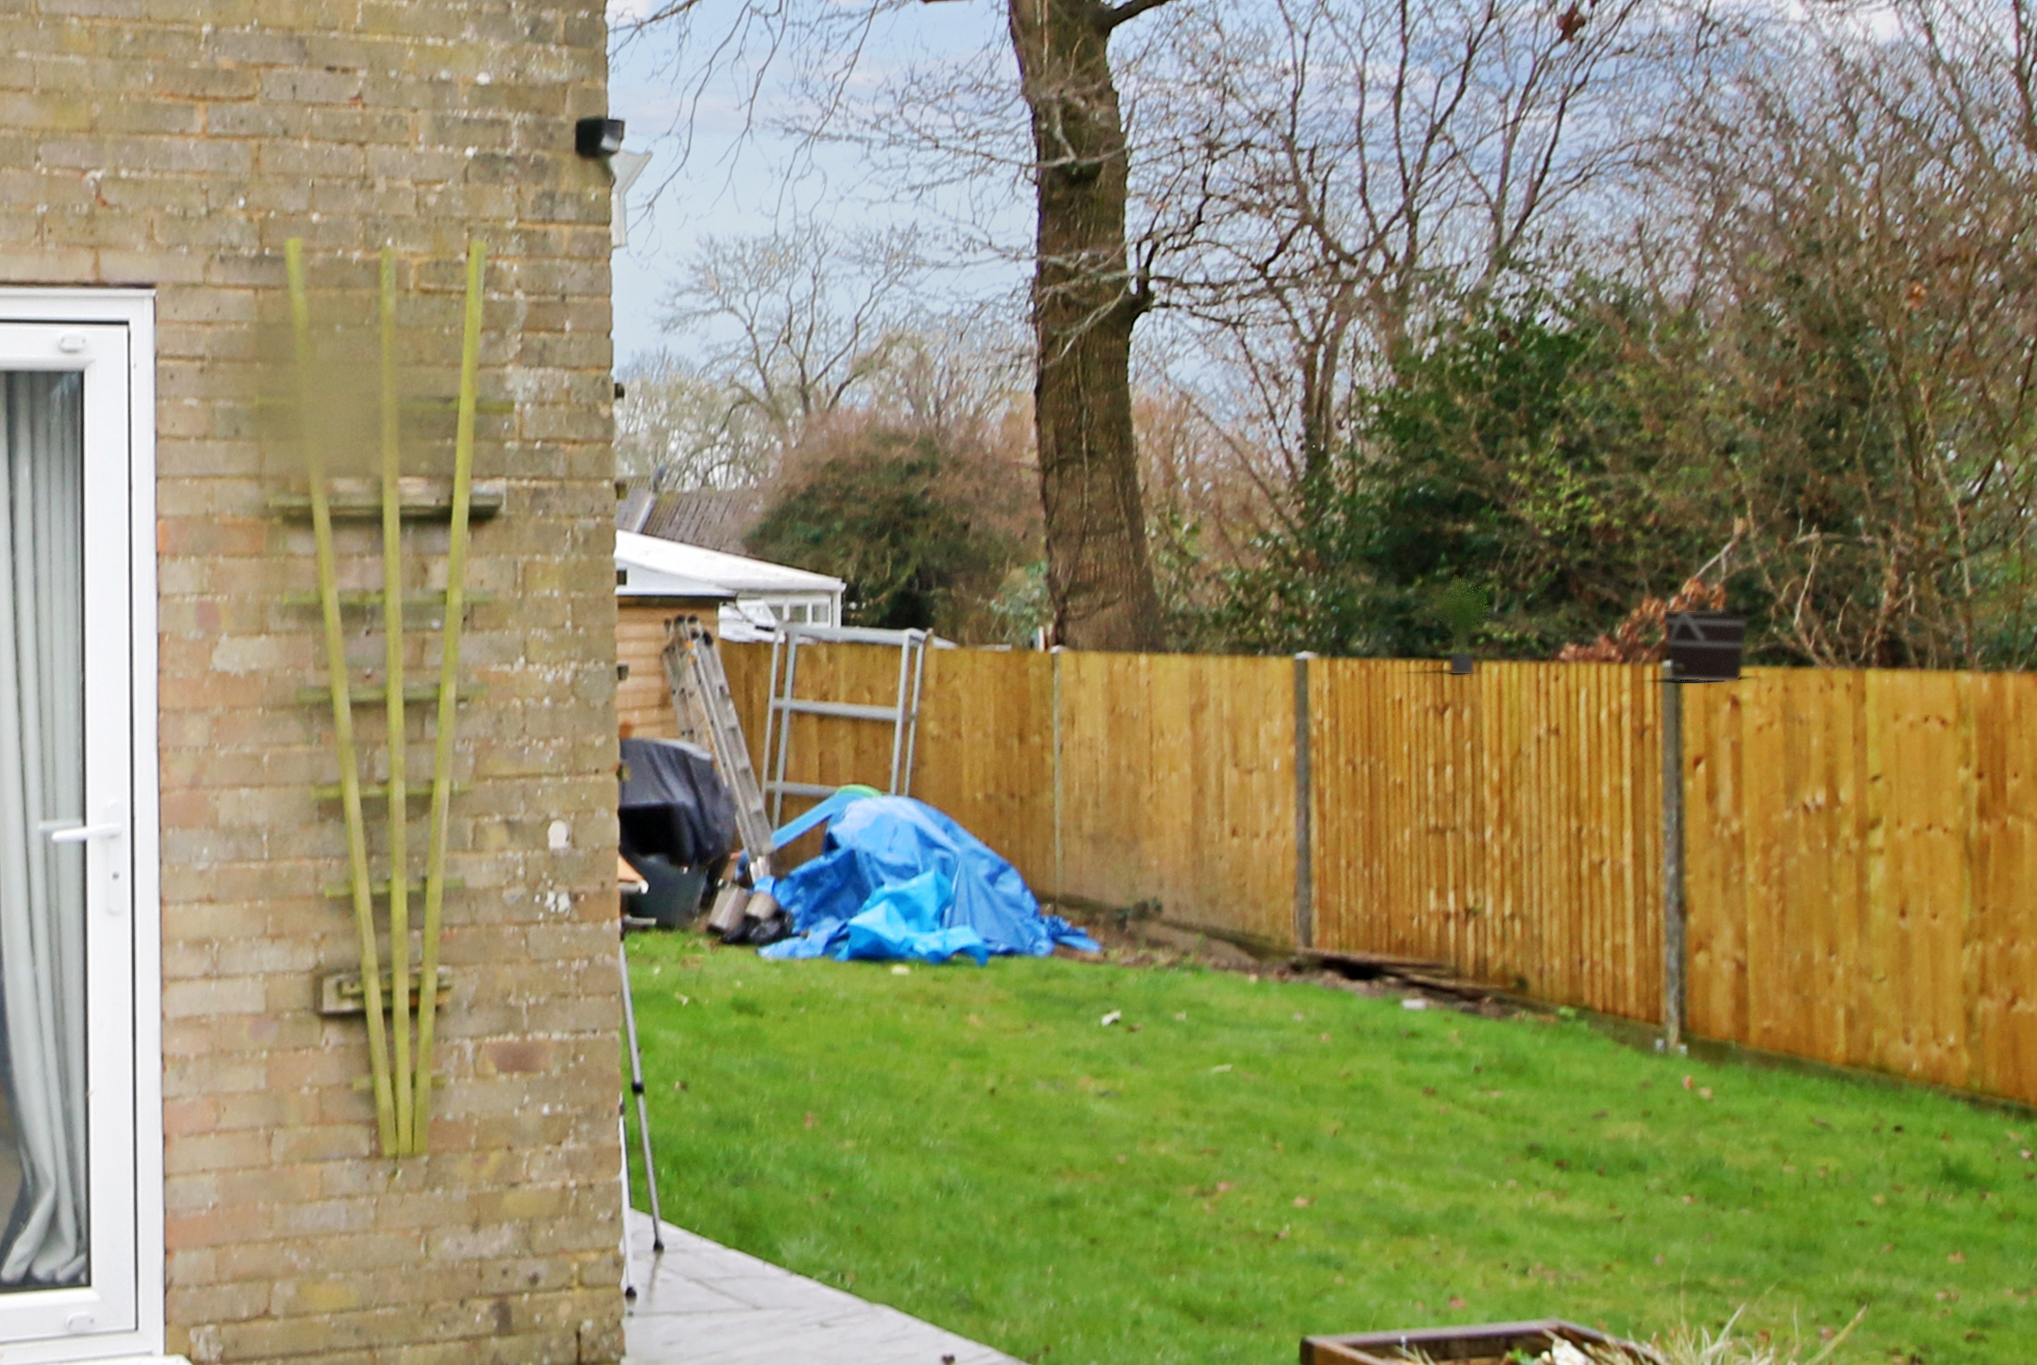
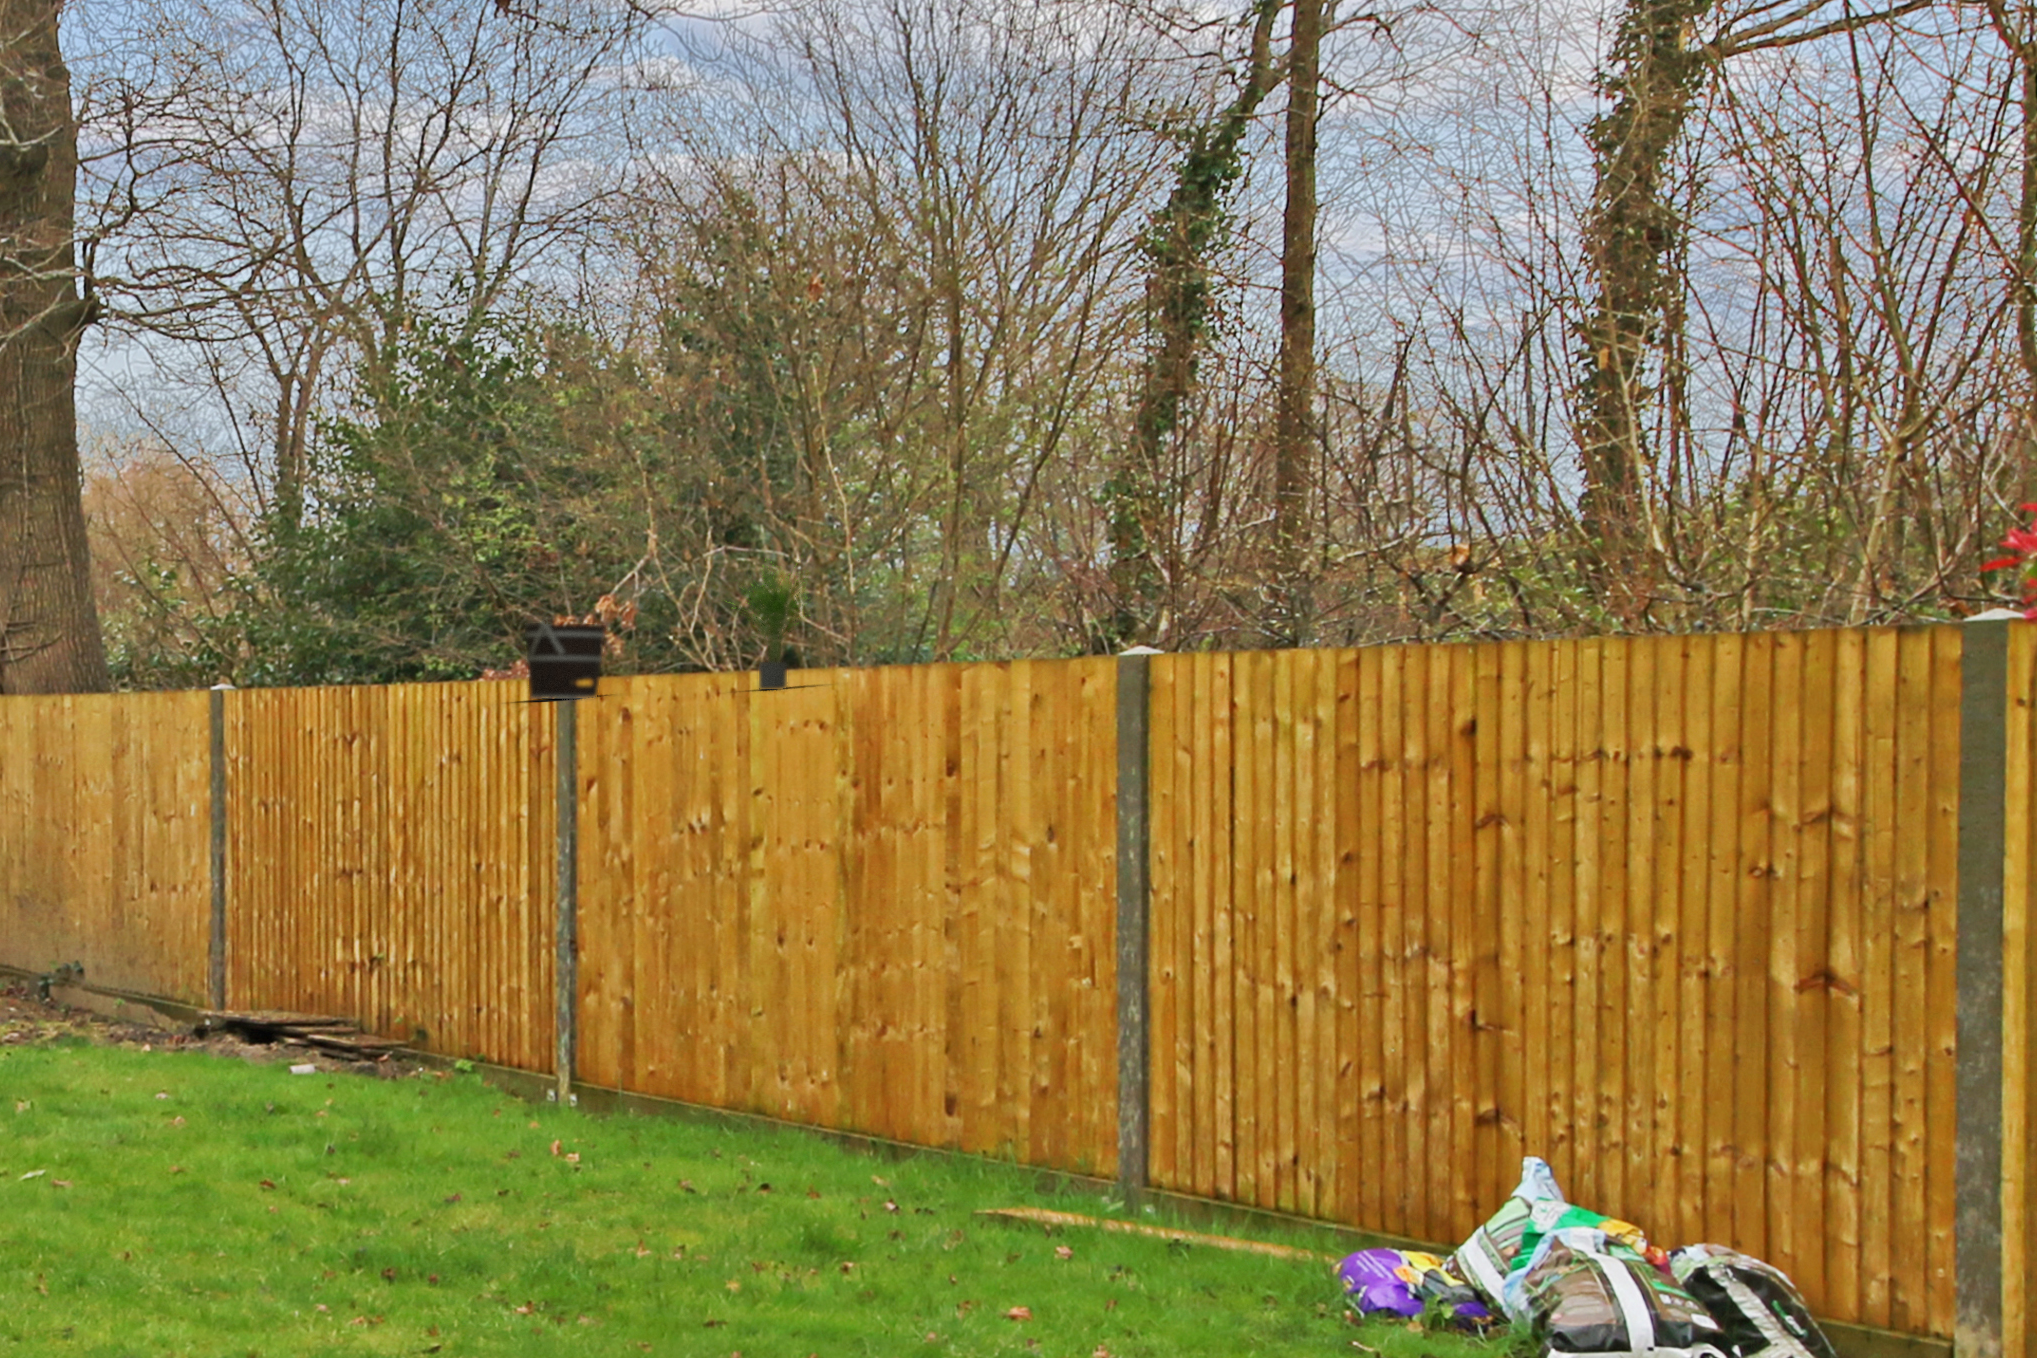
potted plant: present [1426,583,1485,674] -> present [735,560,807,690]

